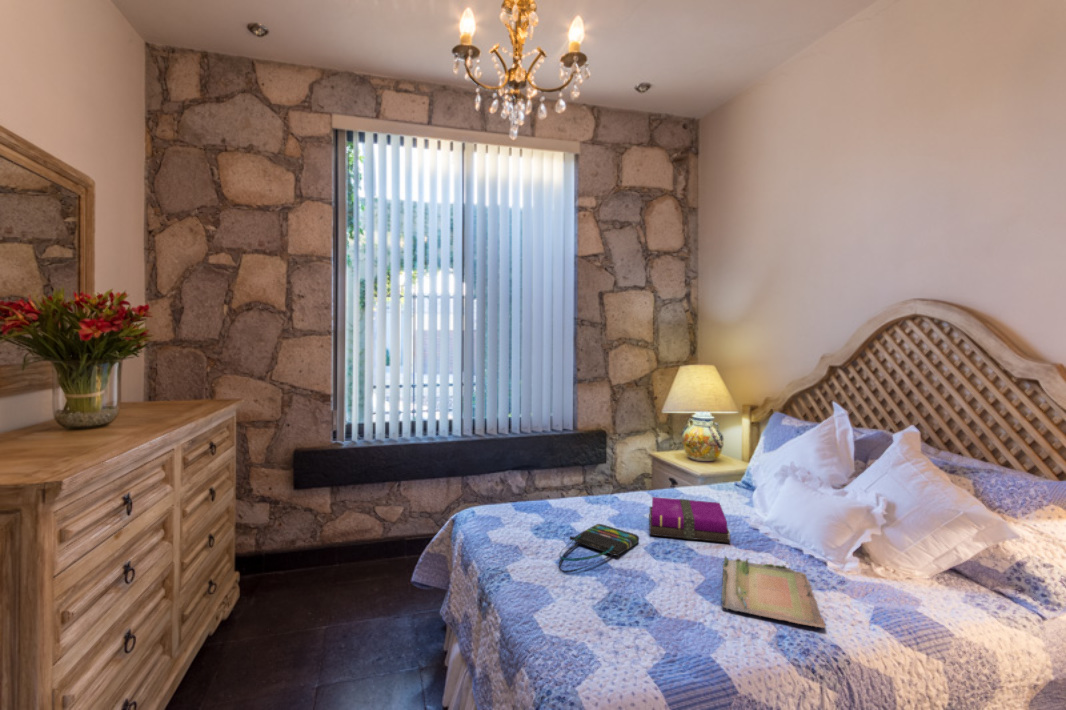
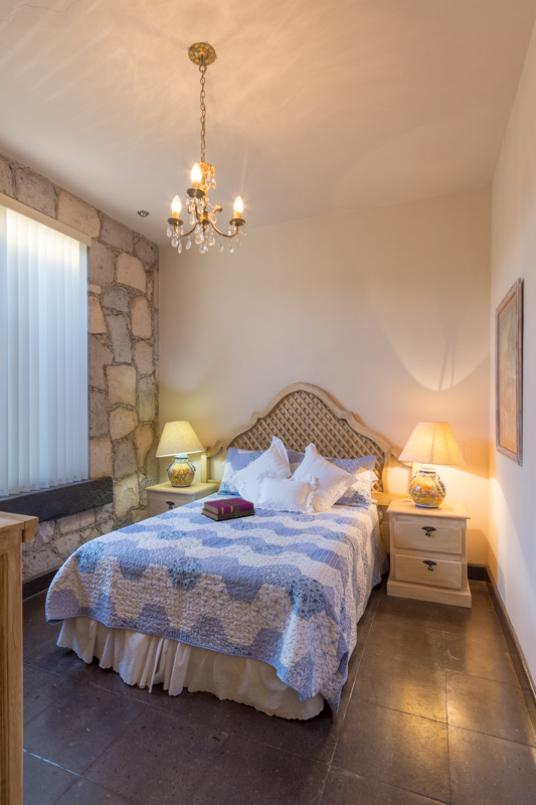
tote bag: present [559,524,639,573] -> none [183,520,220,544]
tray: present [721,557,825,628] -> none [262,512,321,533]

